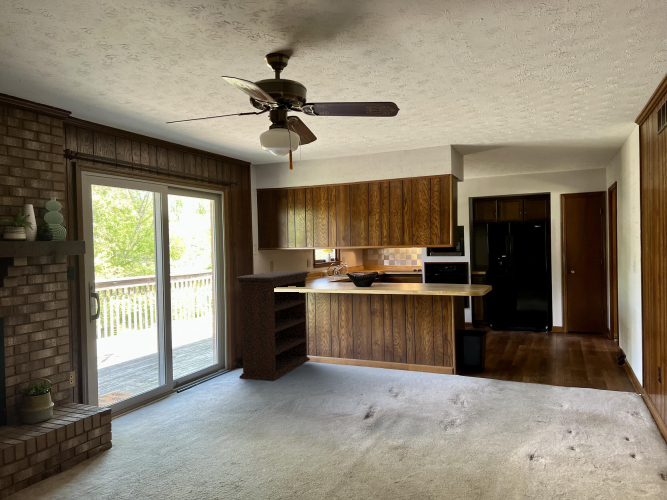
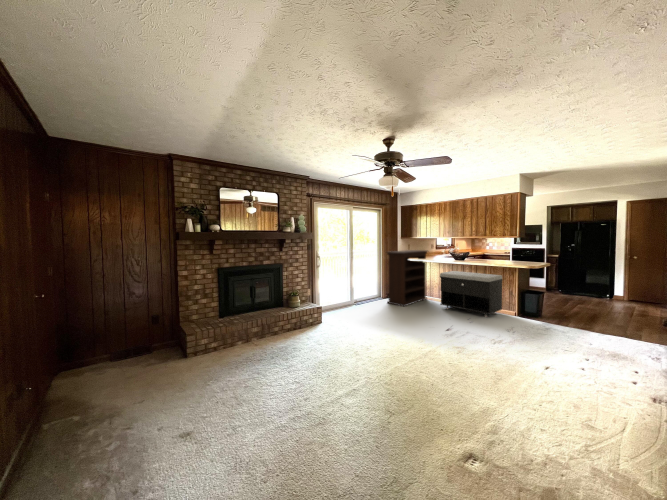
storage bench: none [336,306,433,383] -> present [440,271,502,317]

